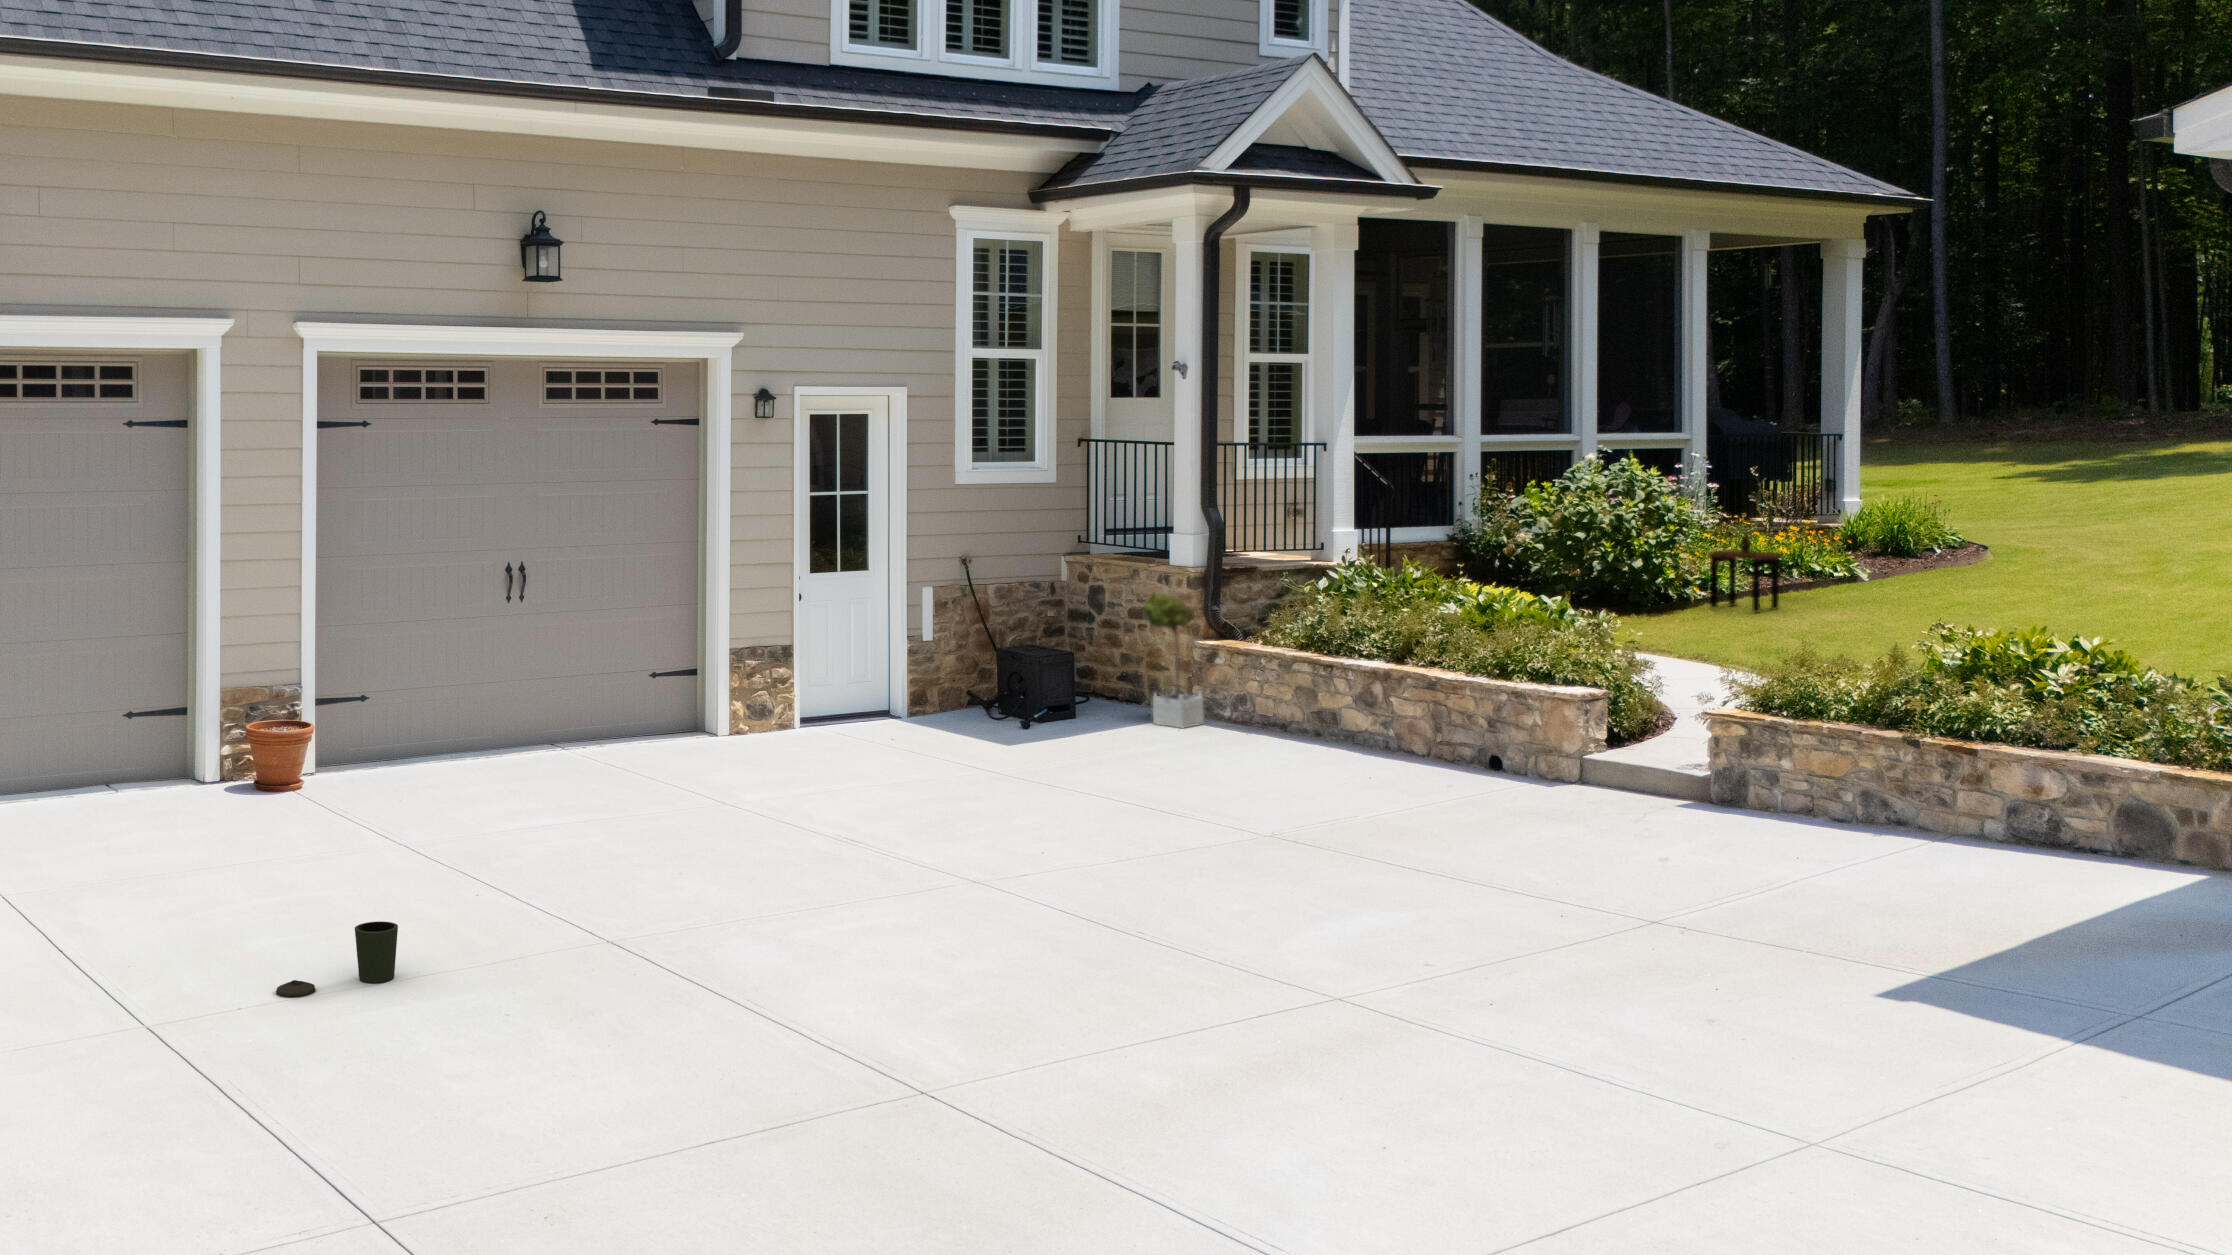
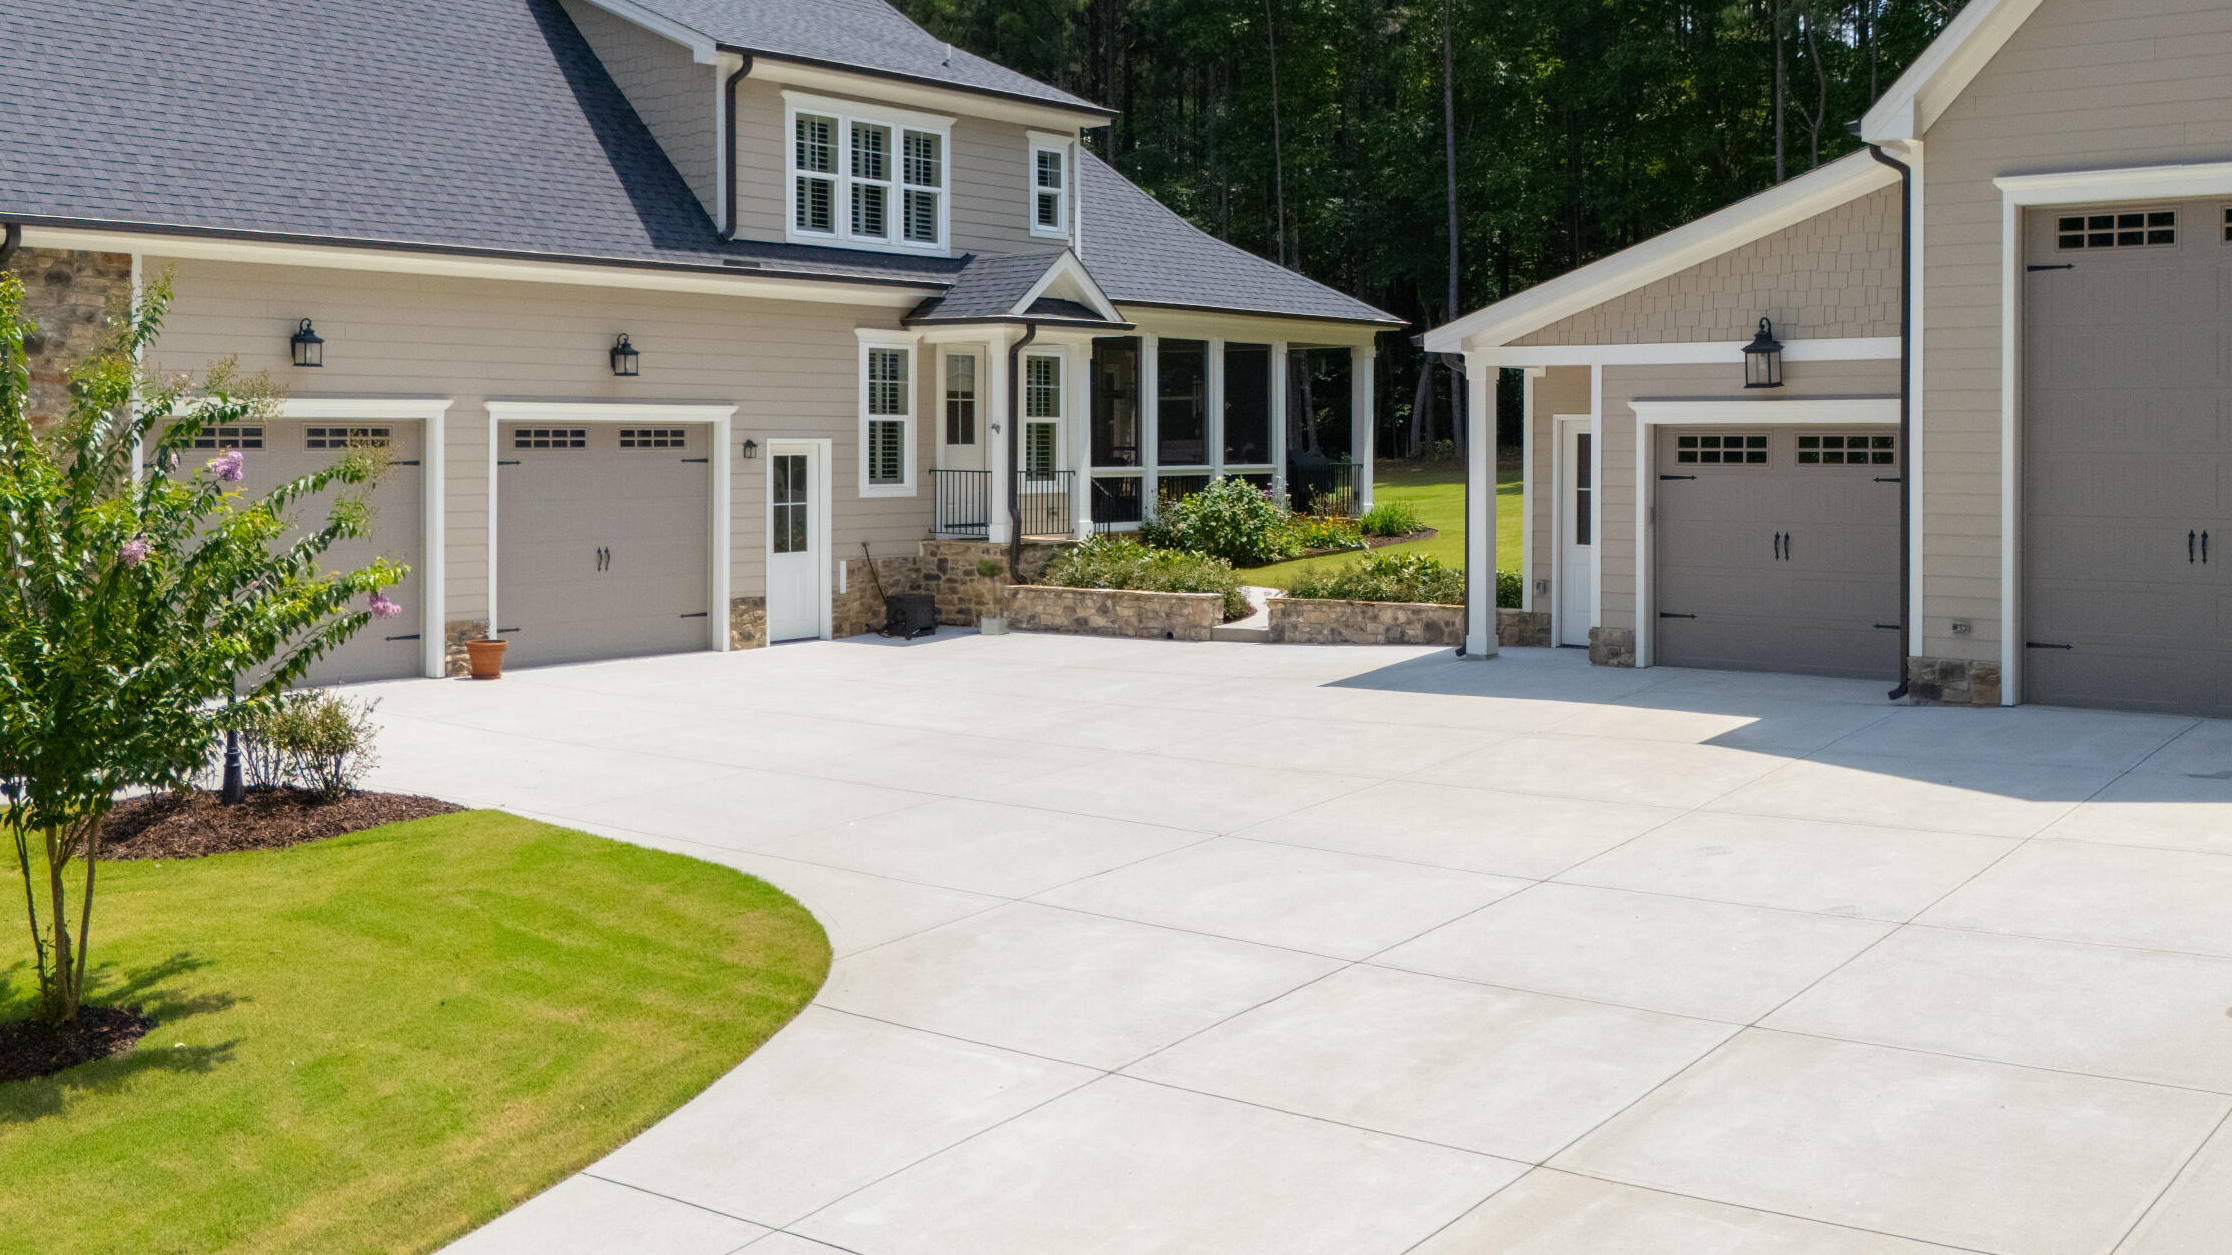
side table: present [1708,530,1781,613] -> none [1281,518,1318,565]
trash can: present [276,921,398,997] -> none [626,697,679,729]

